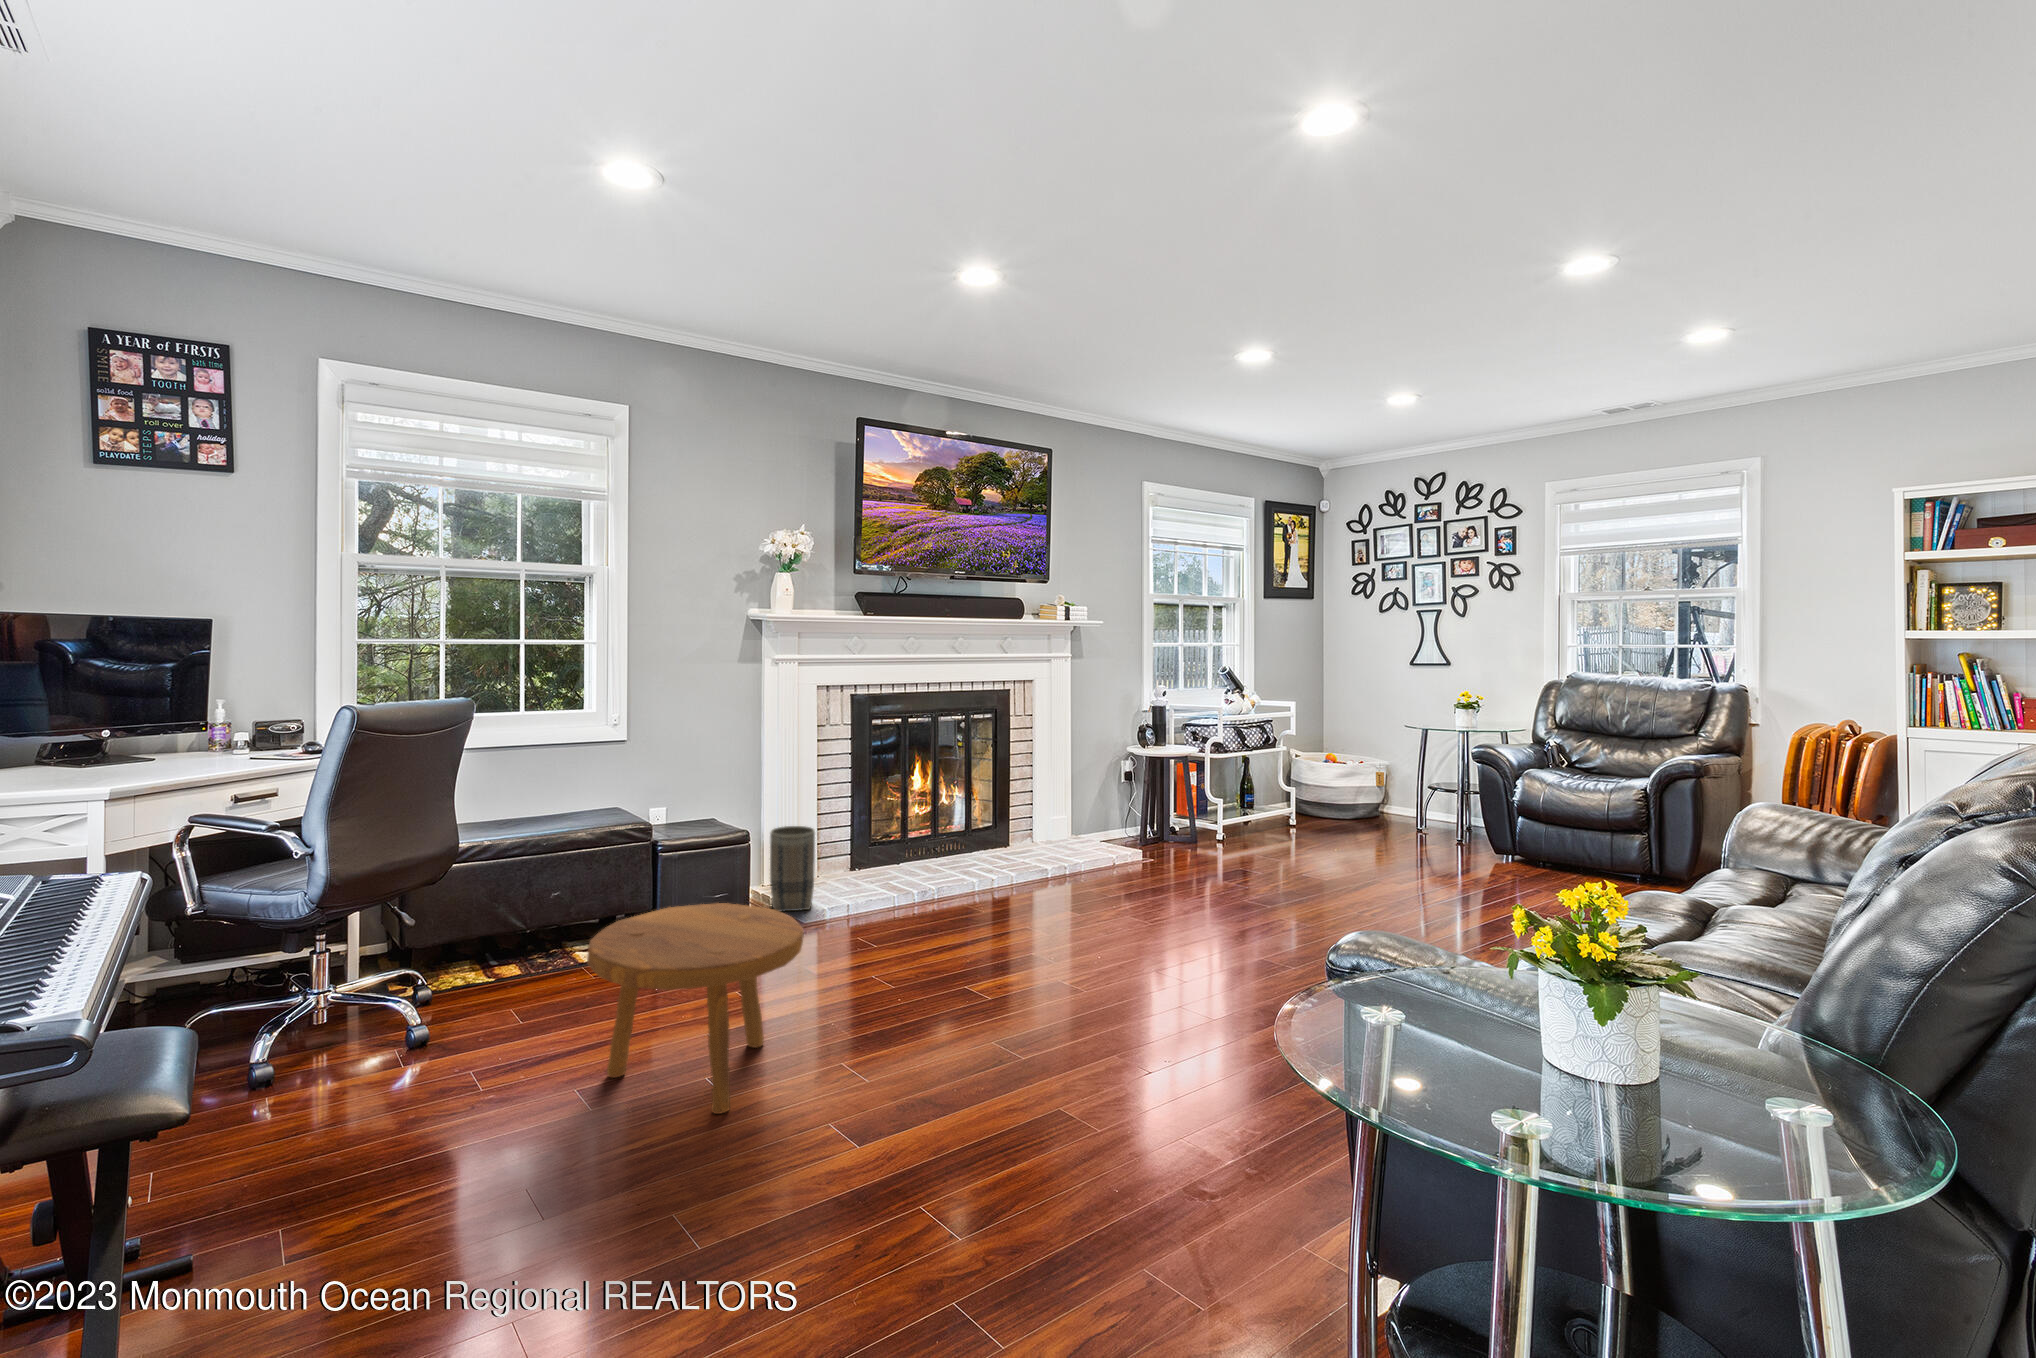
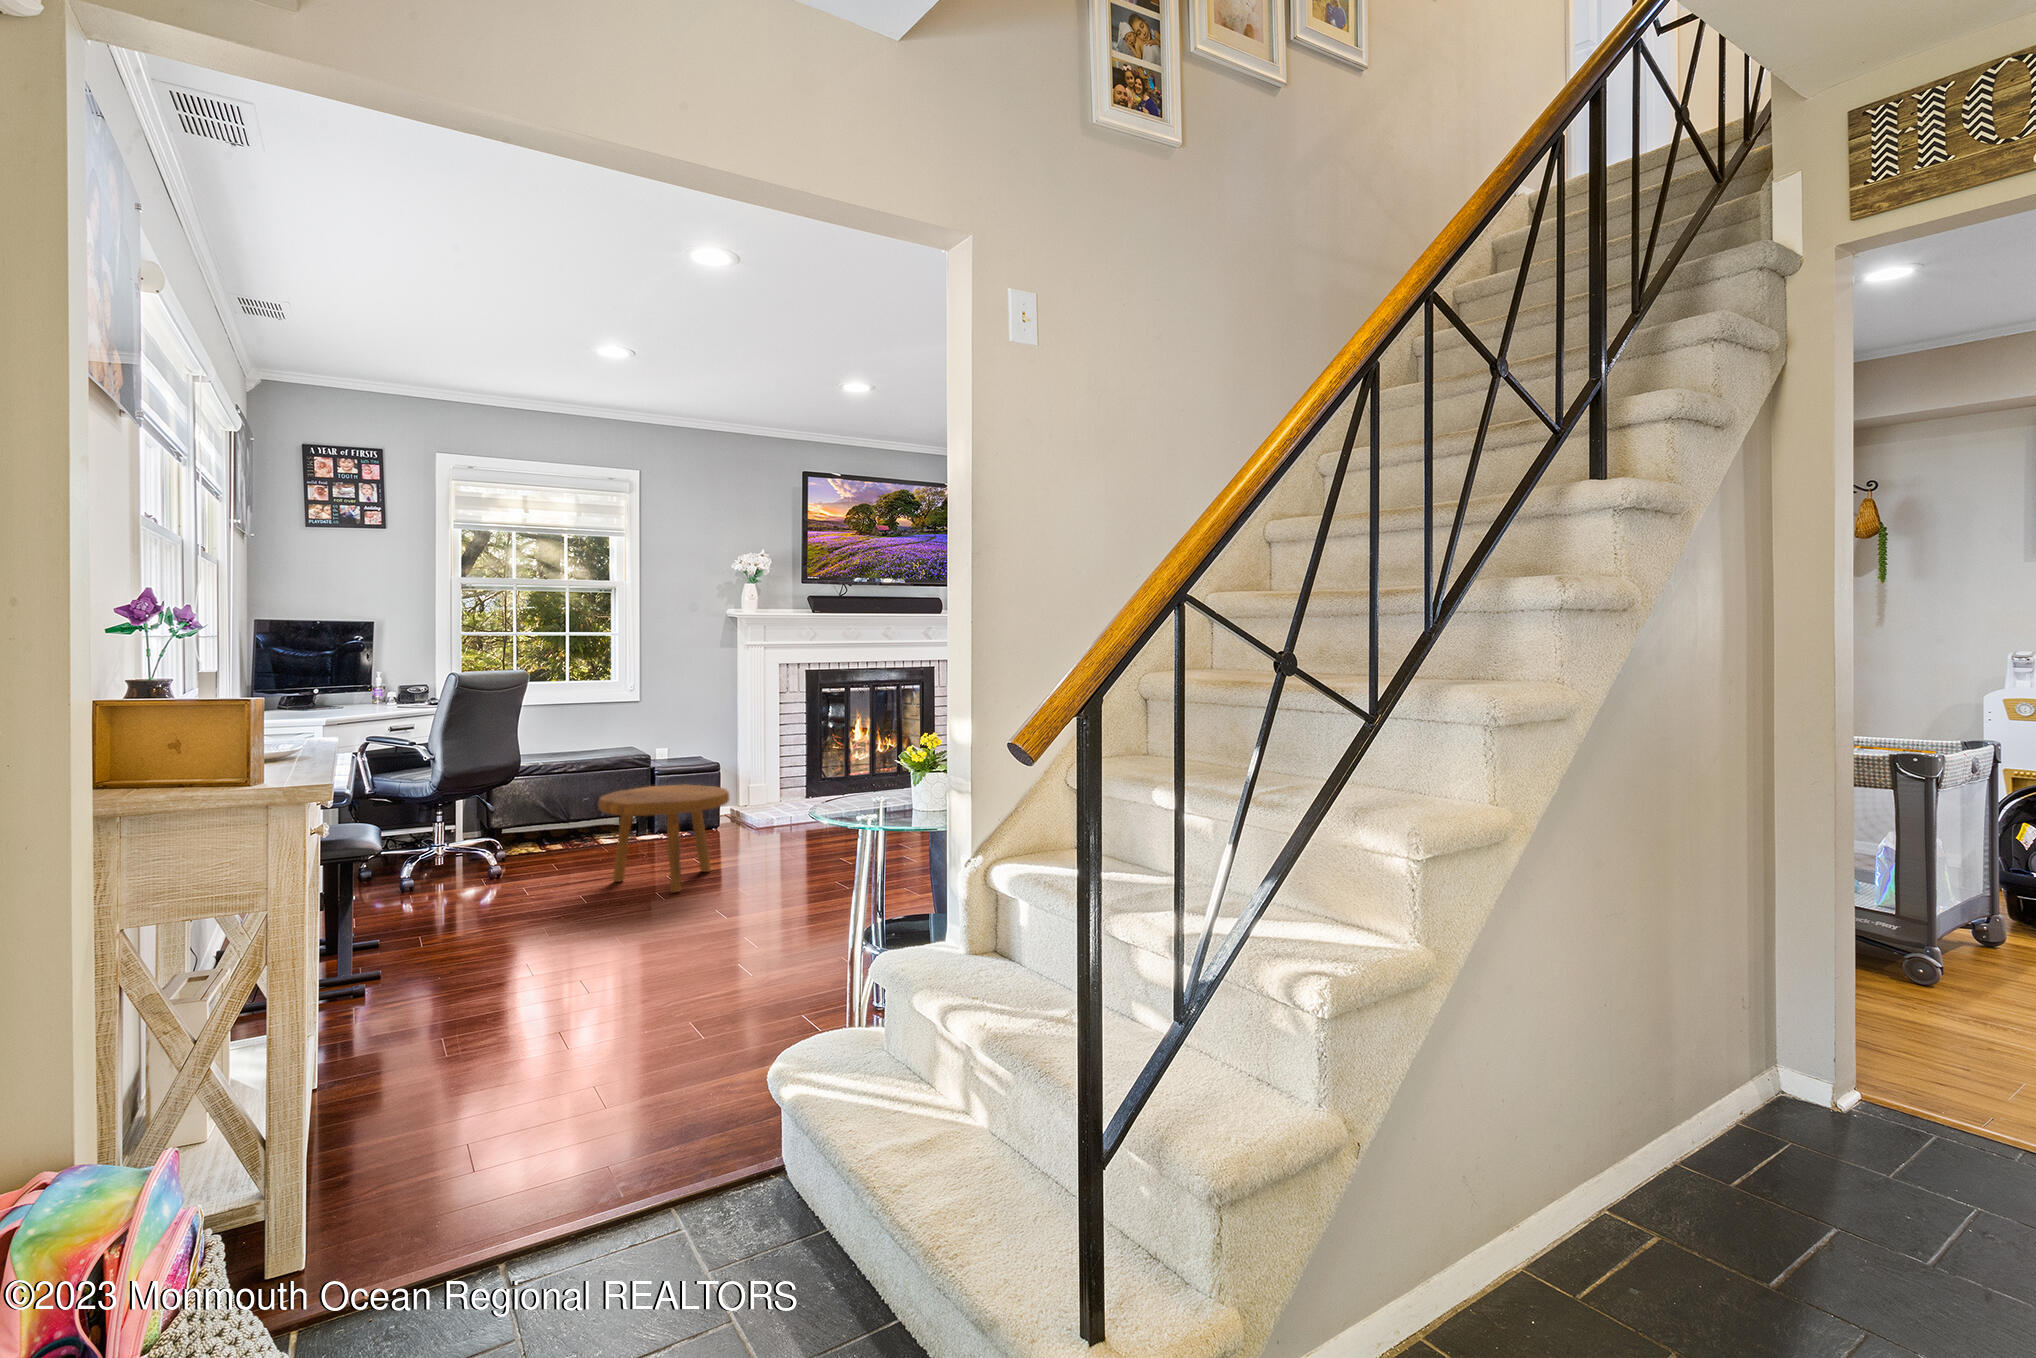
basket: present [770,826,815,911] -> none [739,763,771,821]

